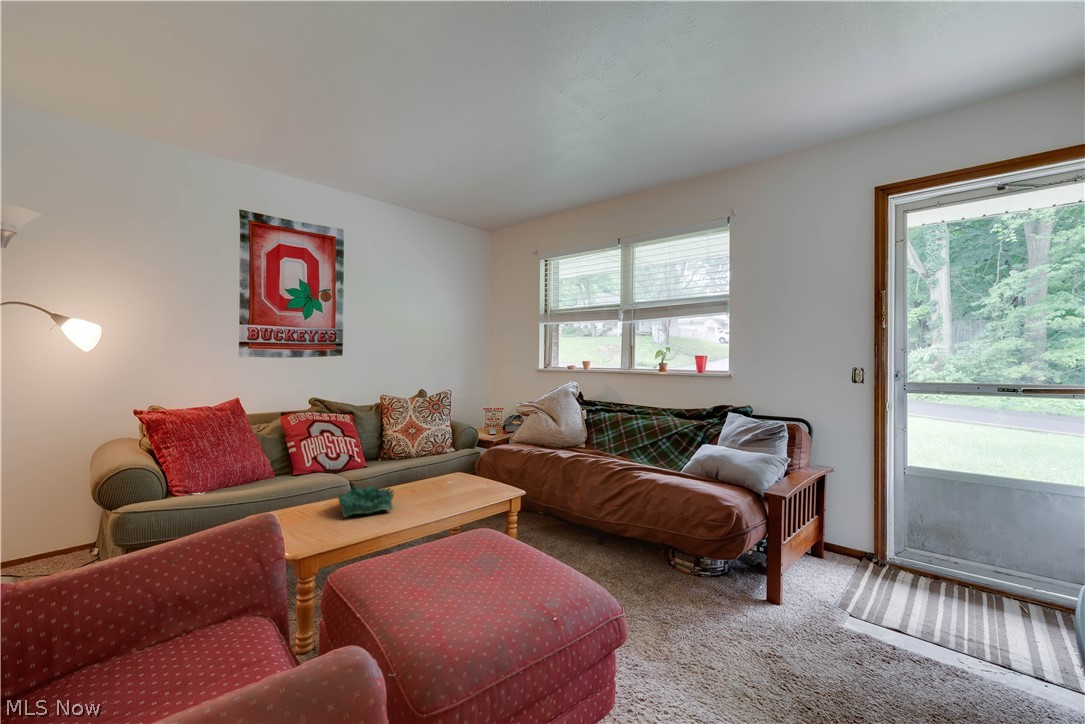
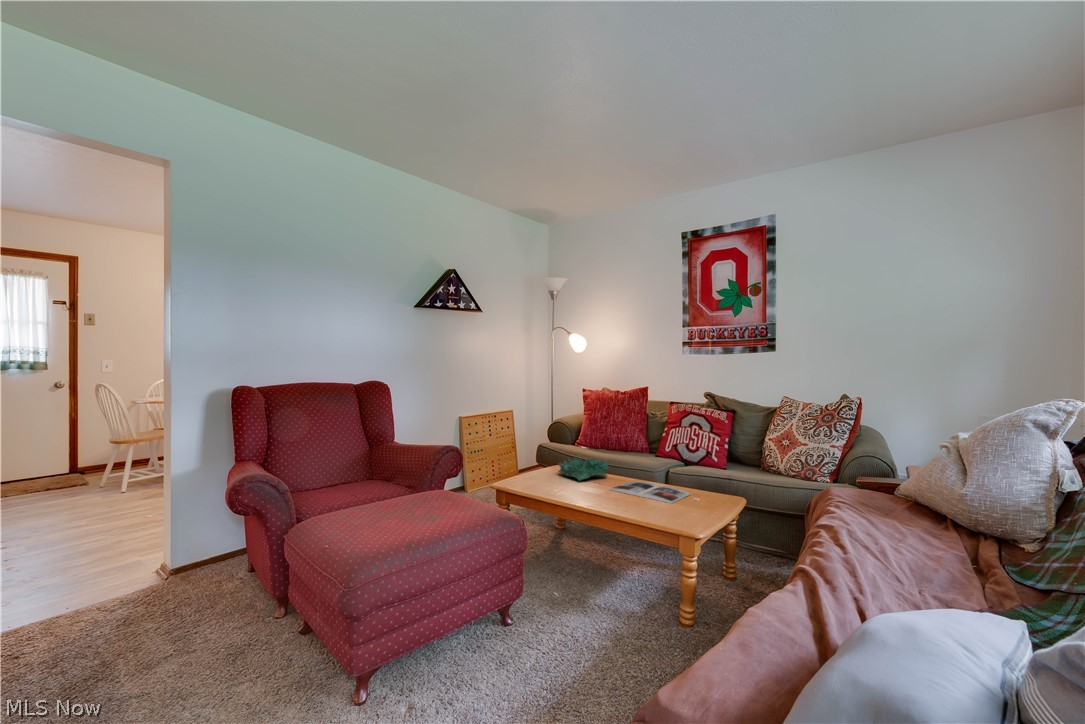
magazine: none [407,482,481,504] -> present [610,481,690,503]

